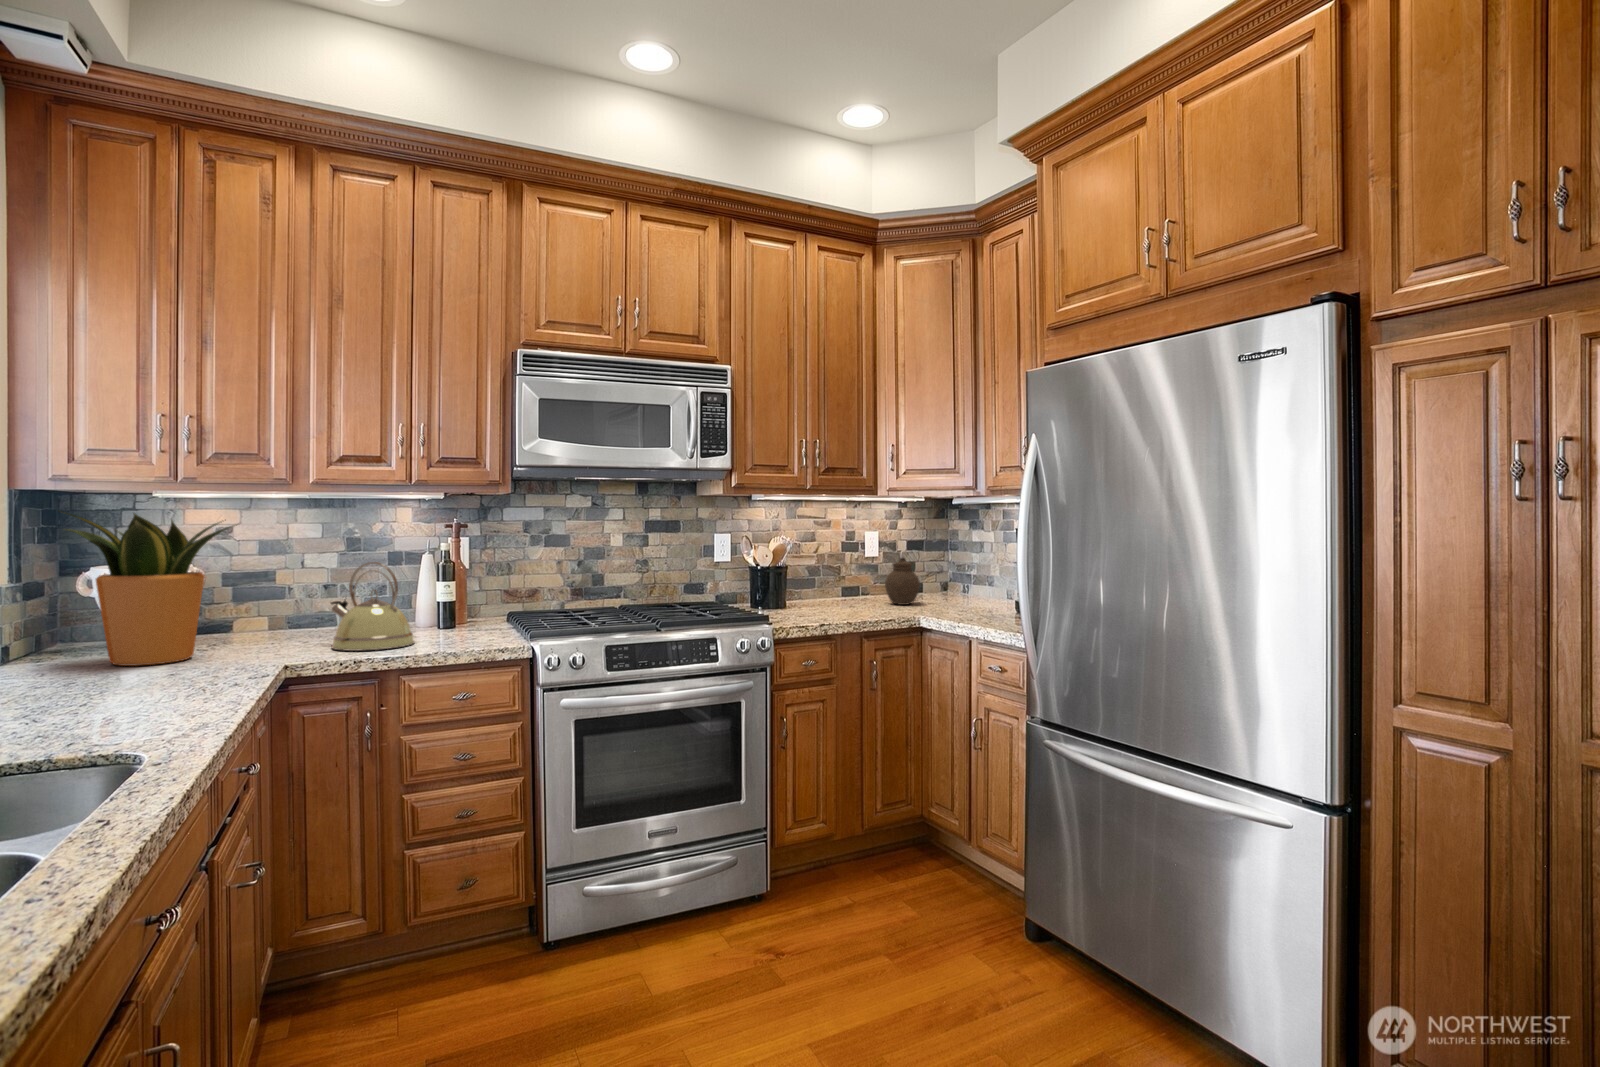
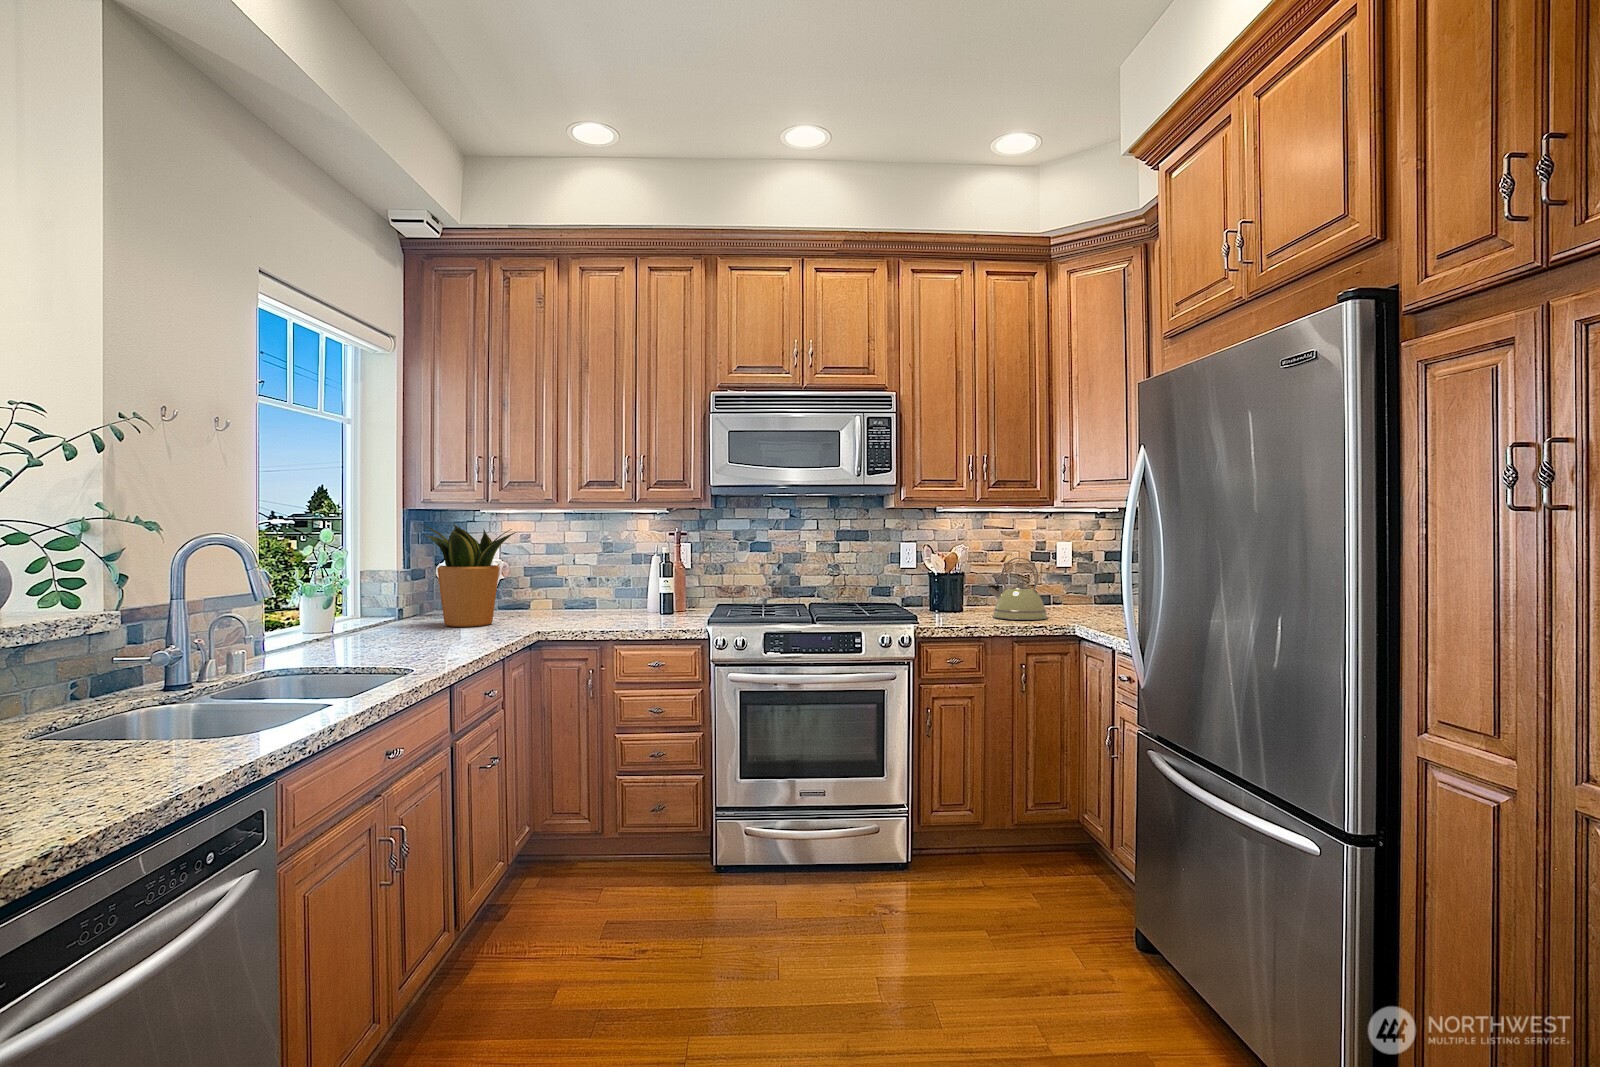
jar: present [885,558,920,605] -> none [1064,567,1100,614]
kettle: present [331,562,414,651] -> present [987,557,1048,620]

